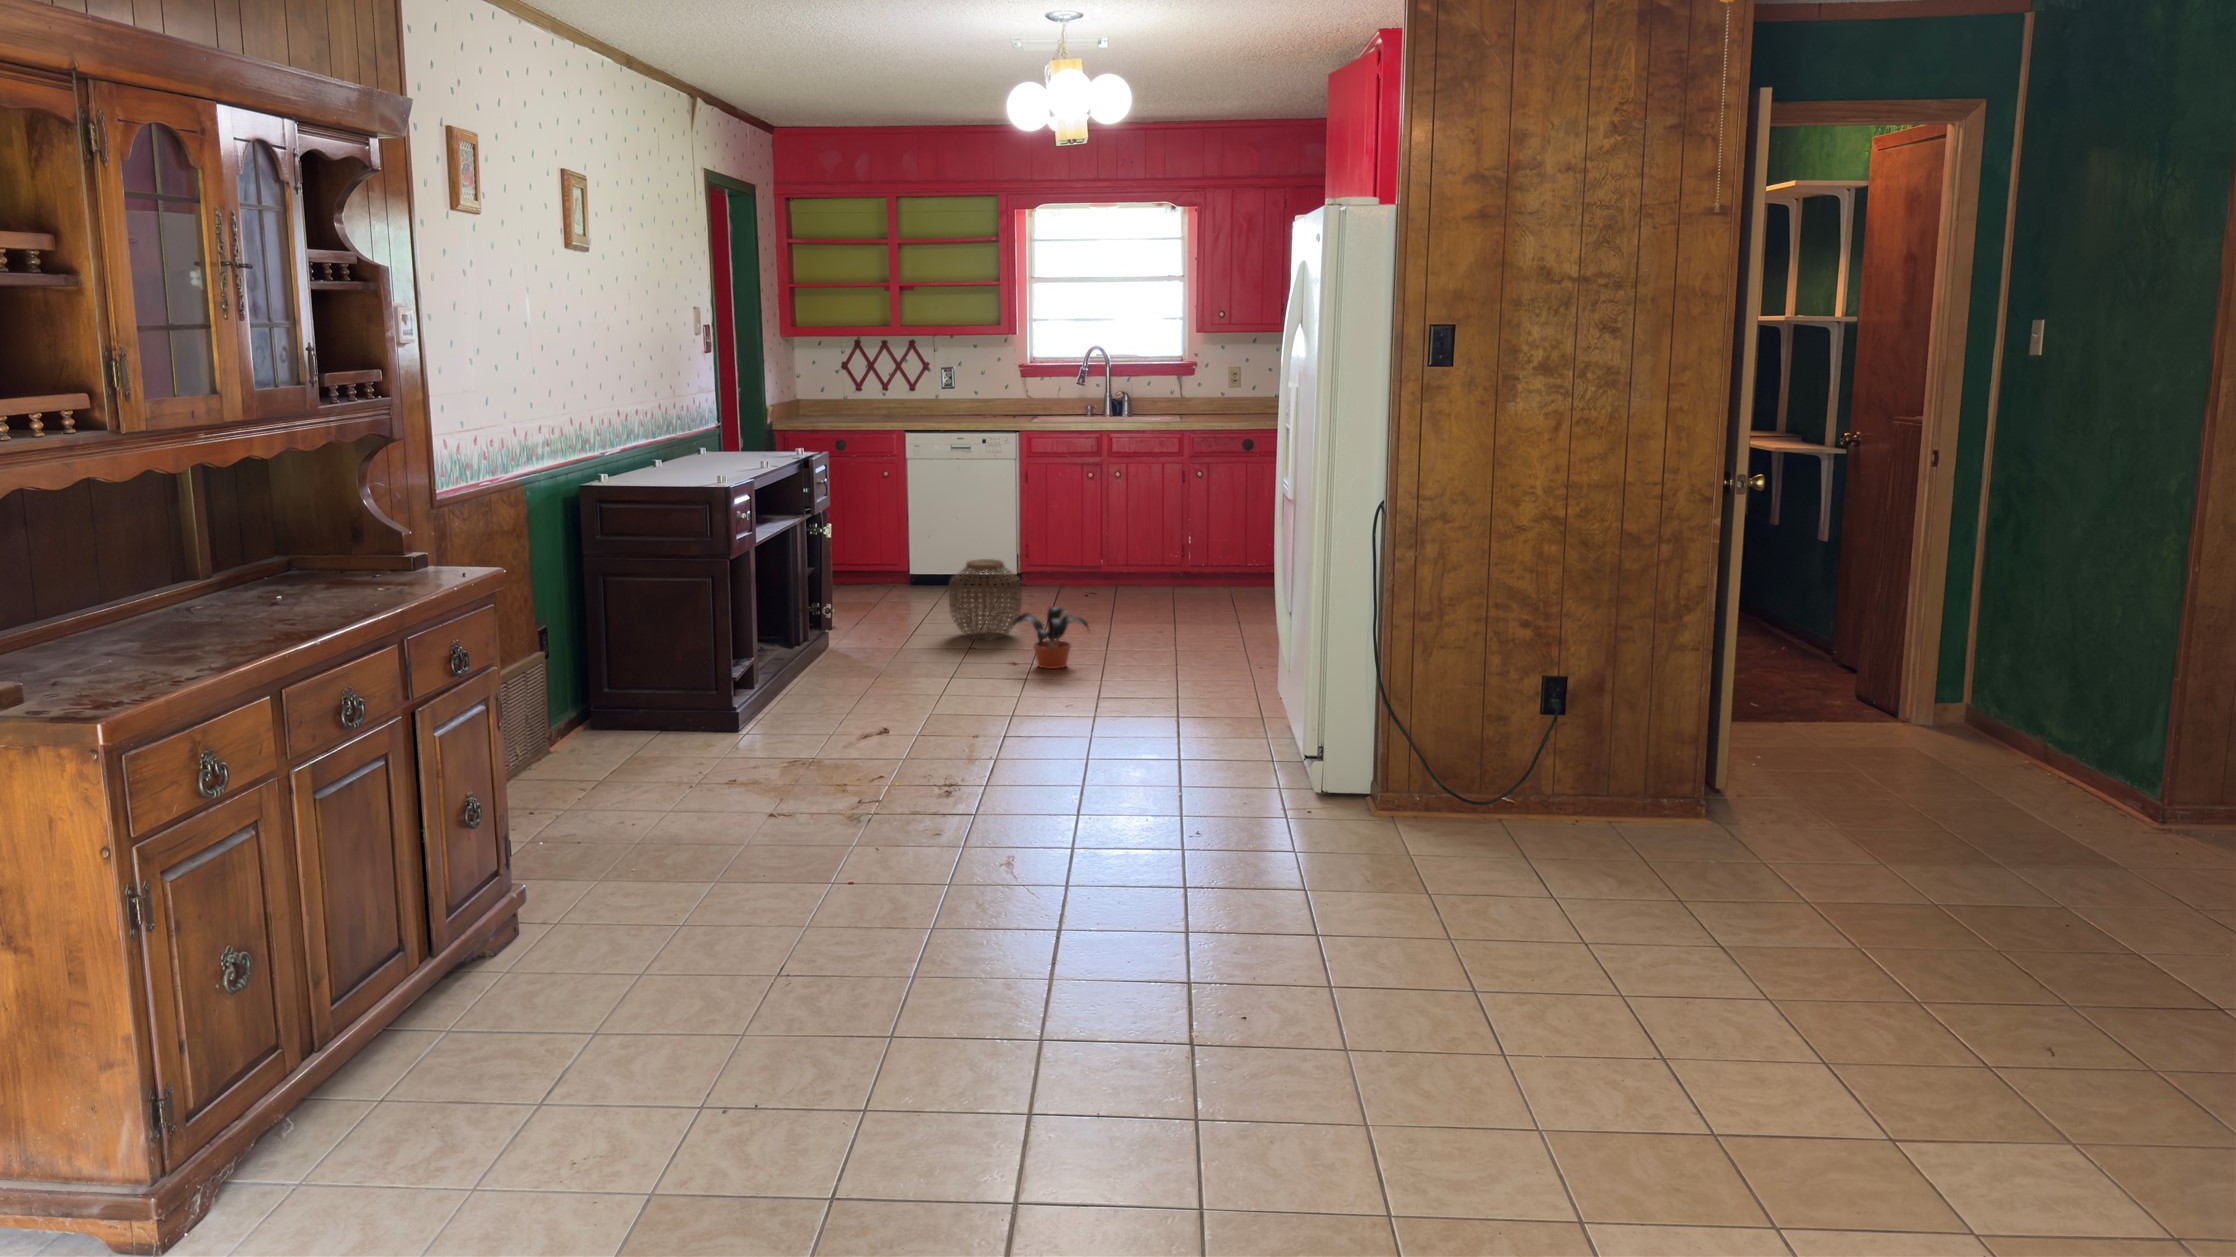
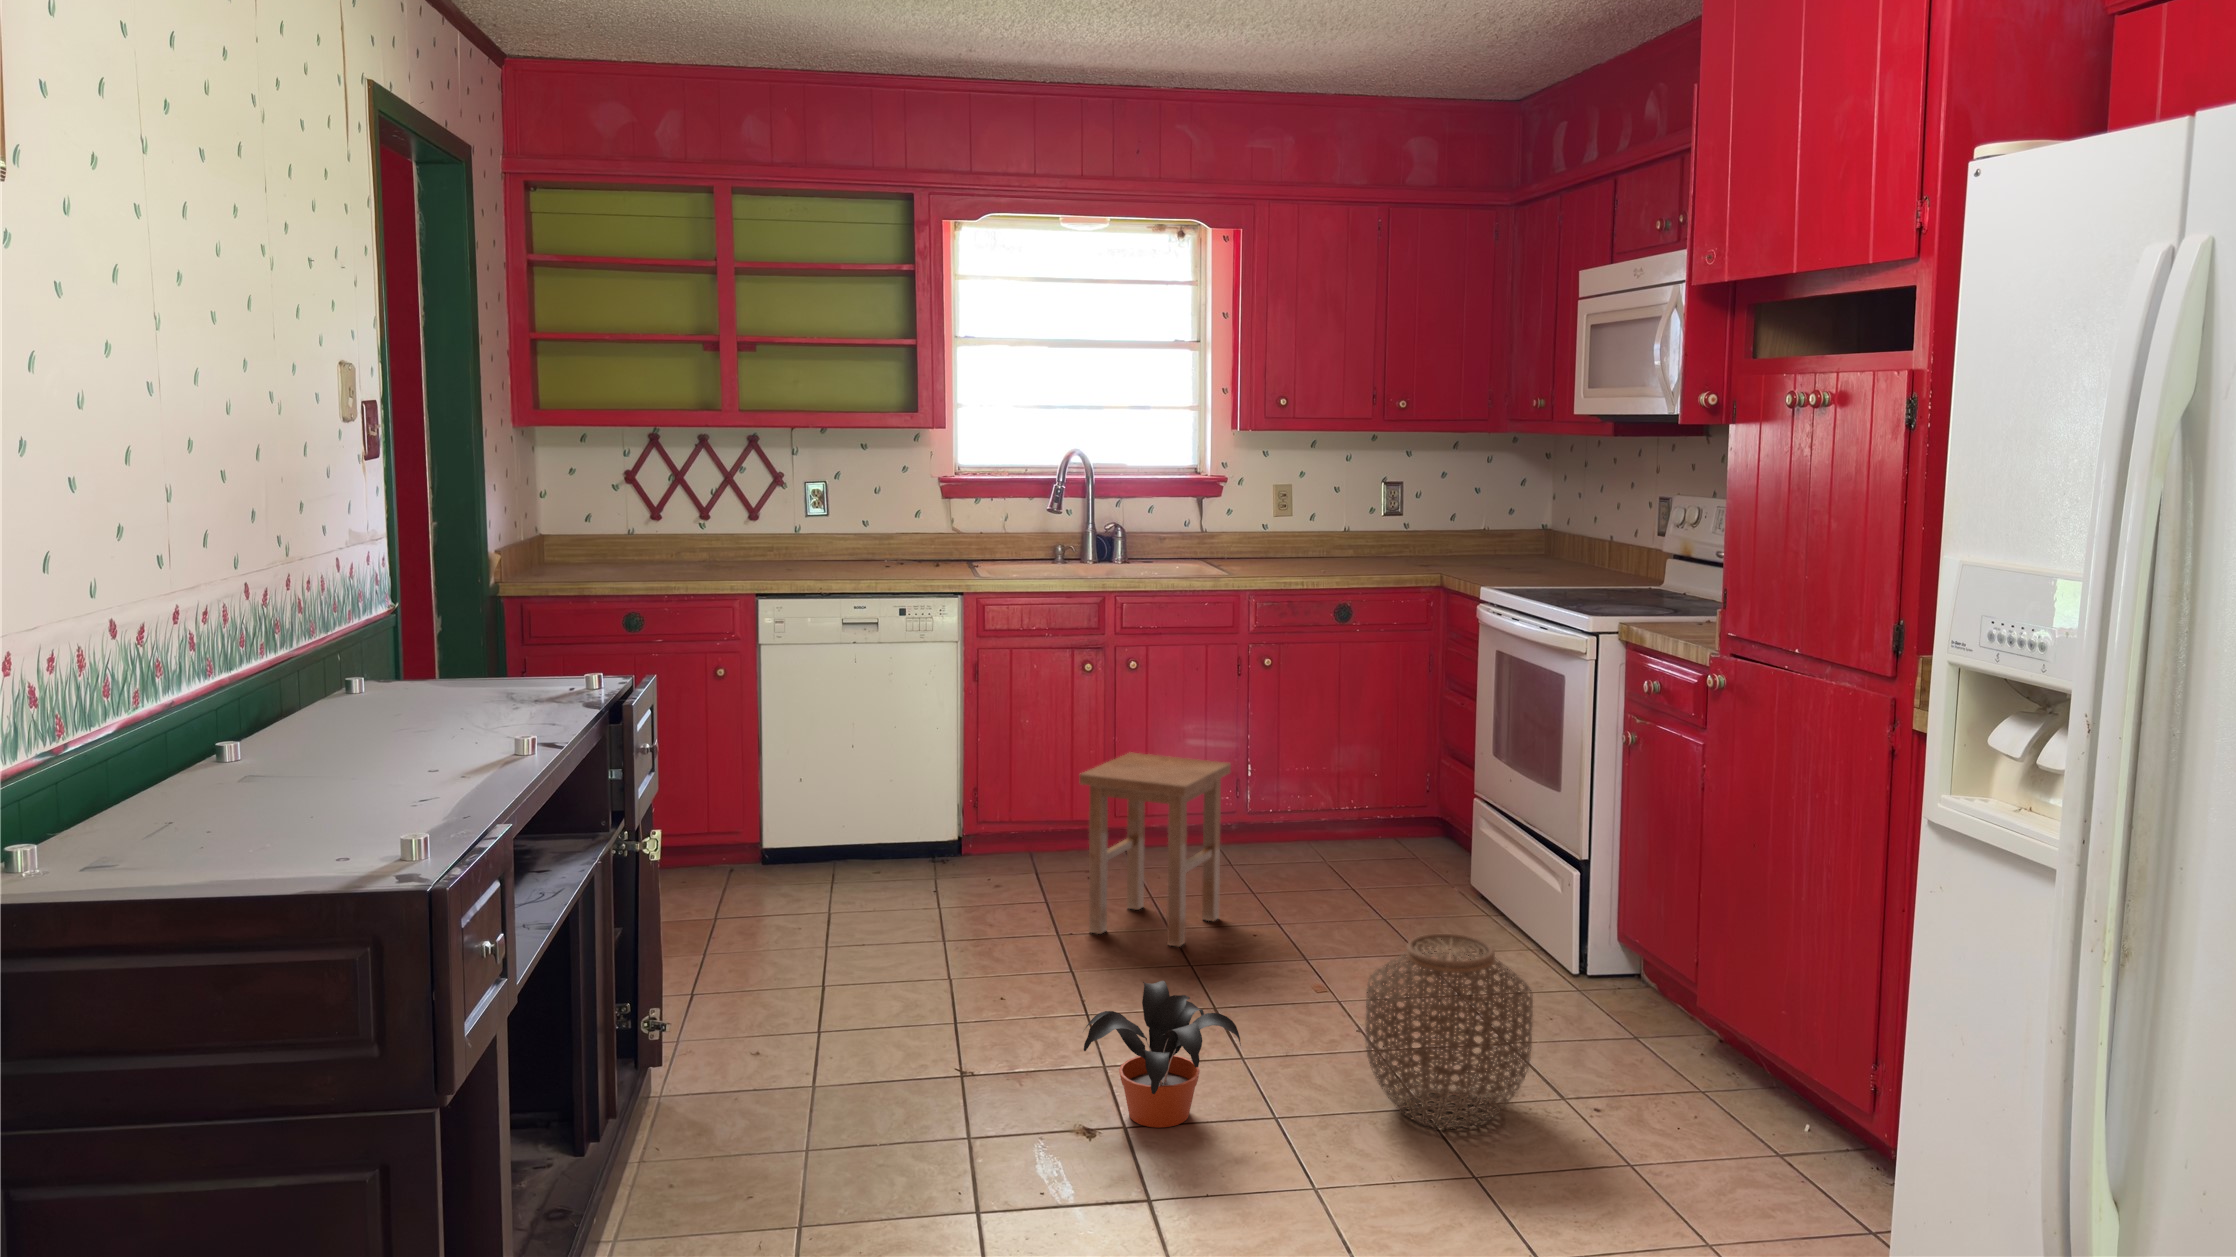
stool: none [1064,519,1153,621] -> present [1079,753,1231,947]
woven basket: present [949,559,1022,640] -> present [1366,933,1533,1129]

